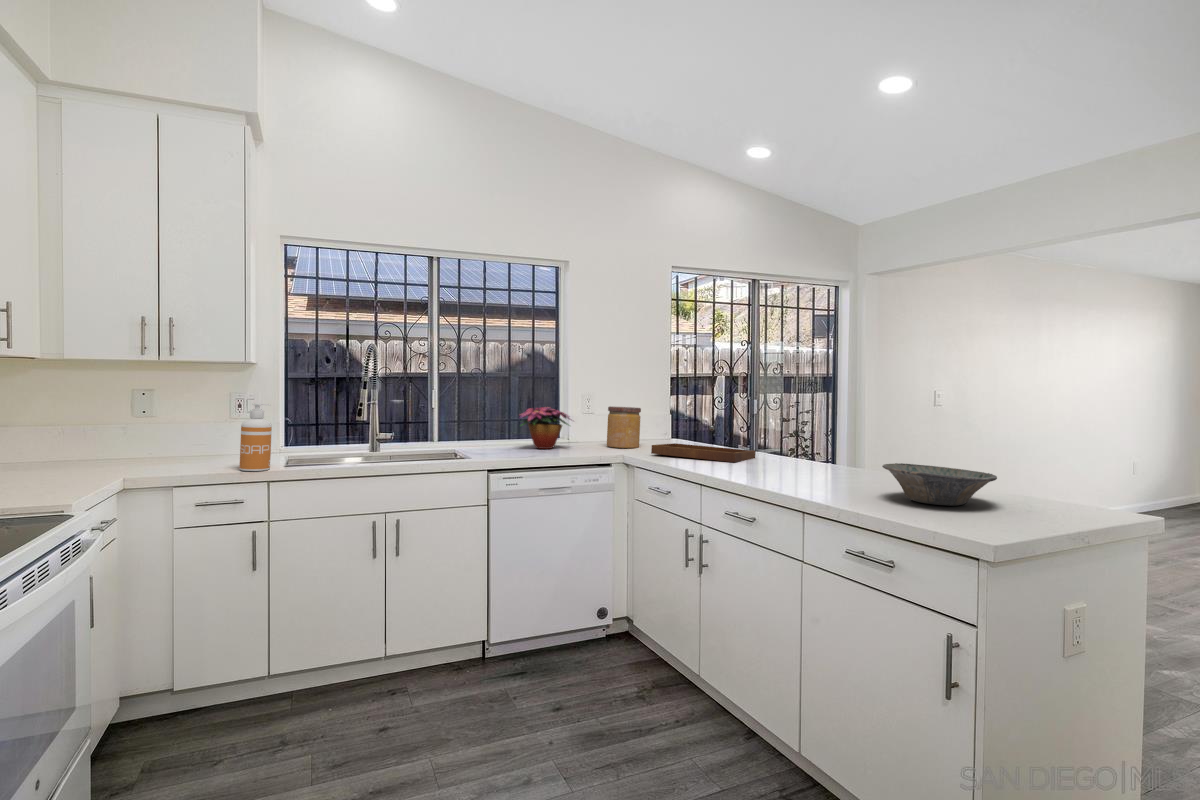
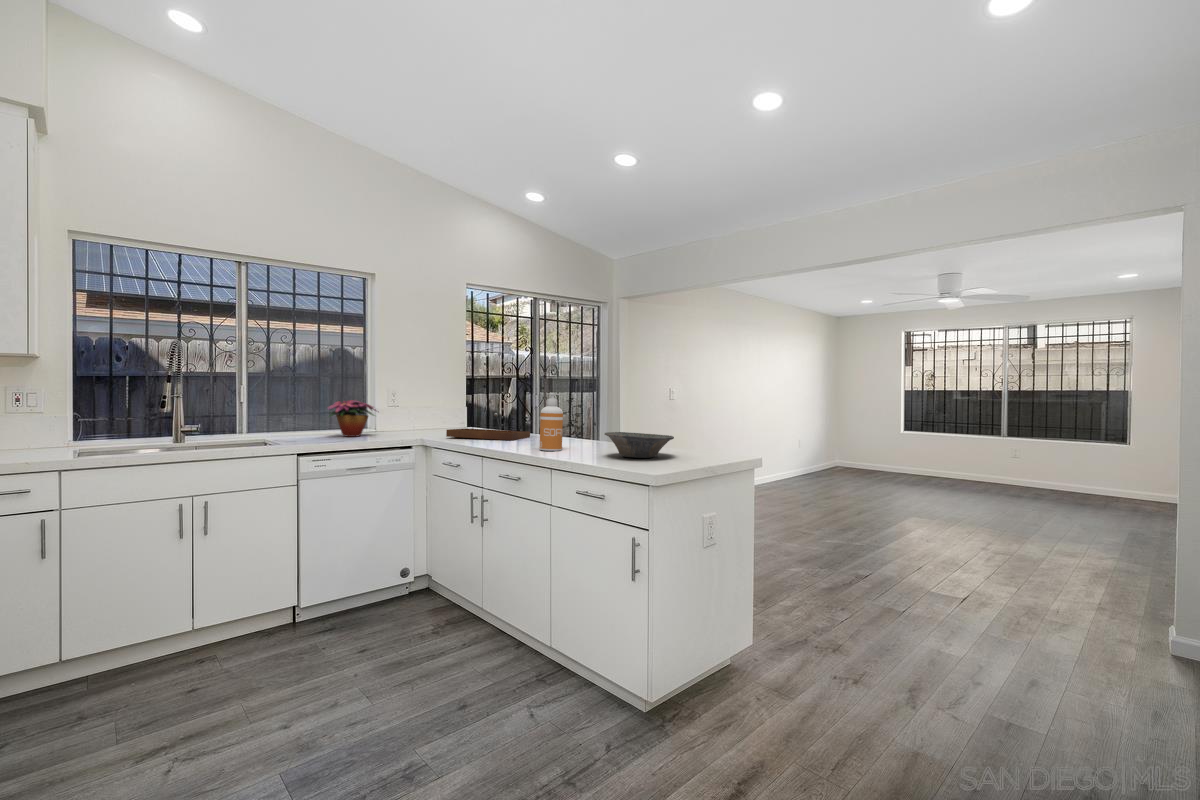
soap dispenser: present [239,403,272,471] -> present [539,393,563,451]
jar: present [607,406,641,448] -> none [410,400,439,434]

